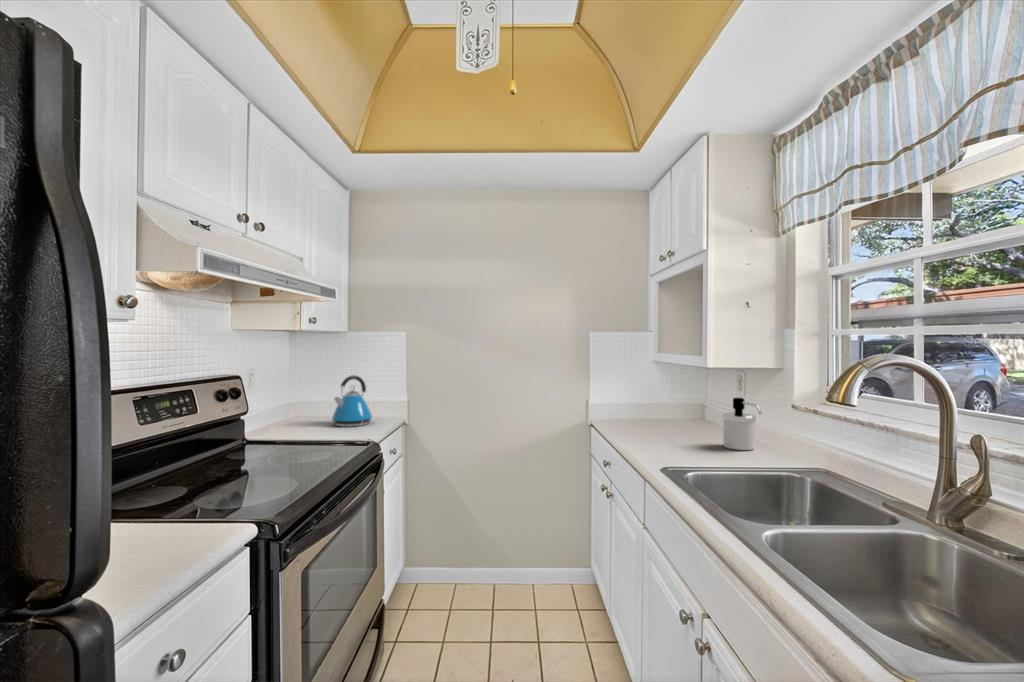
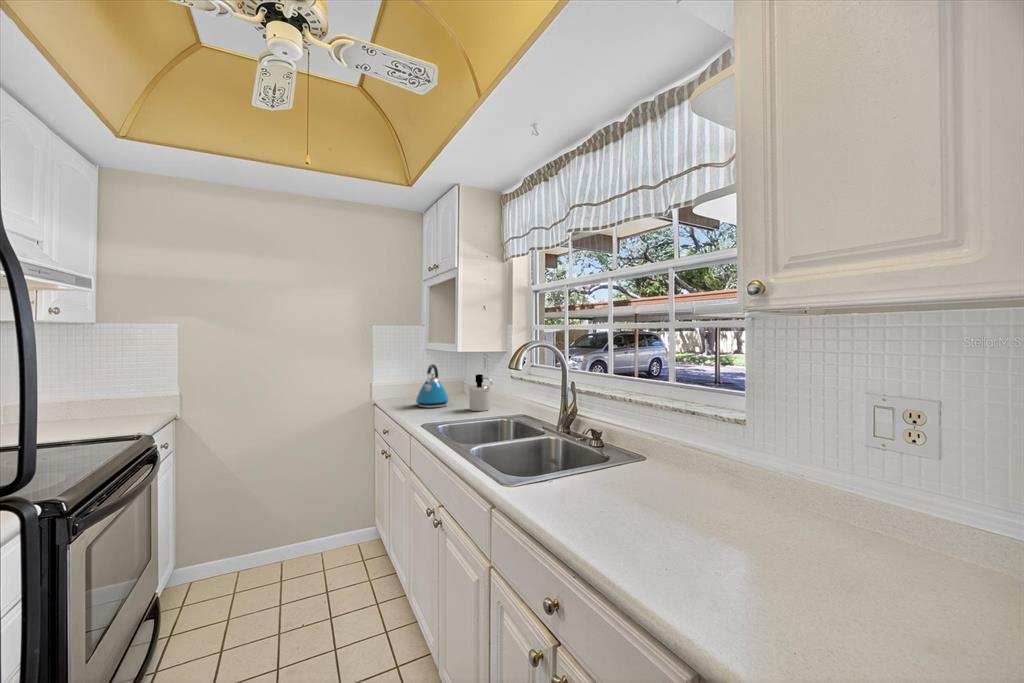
kettle: present [332,375,372,426] -> present [416,364,449,408]

